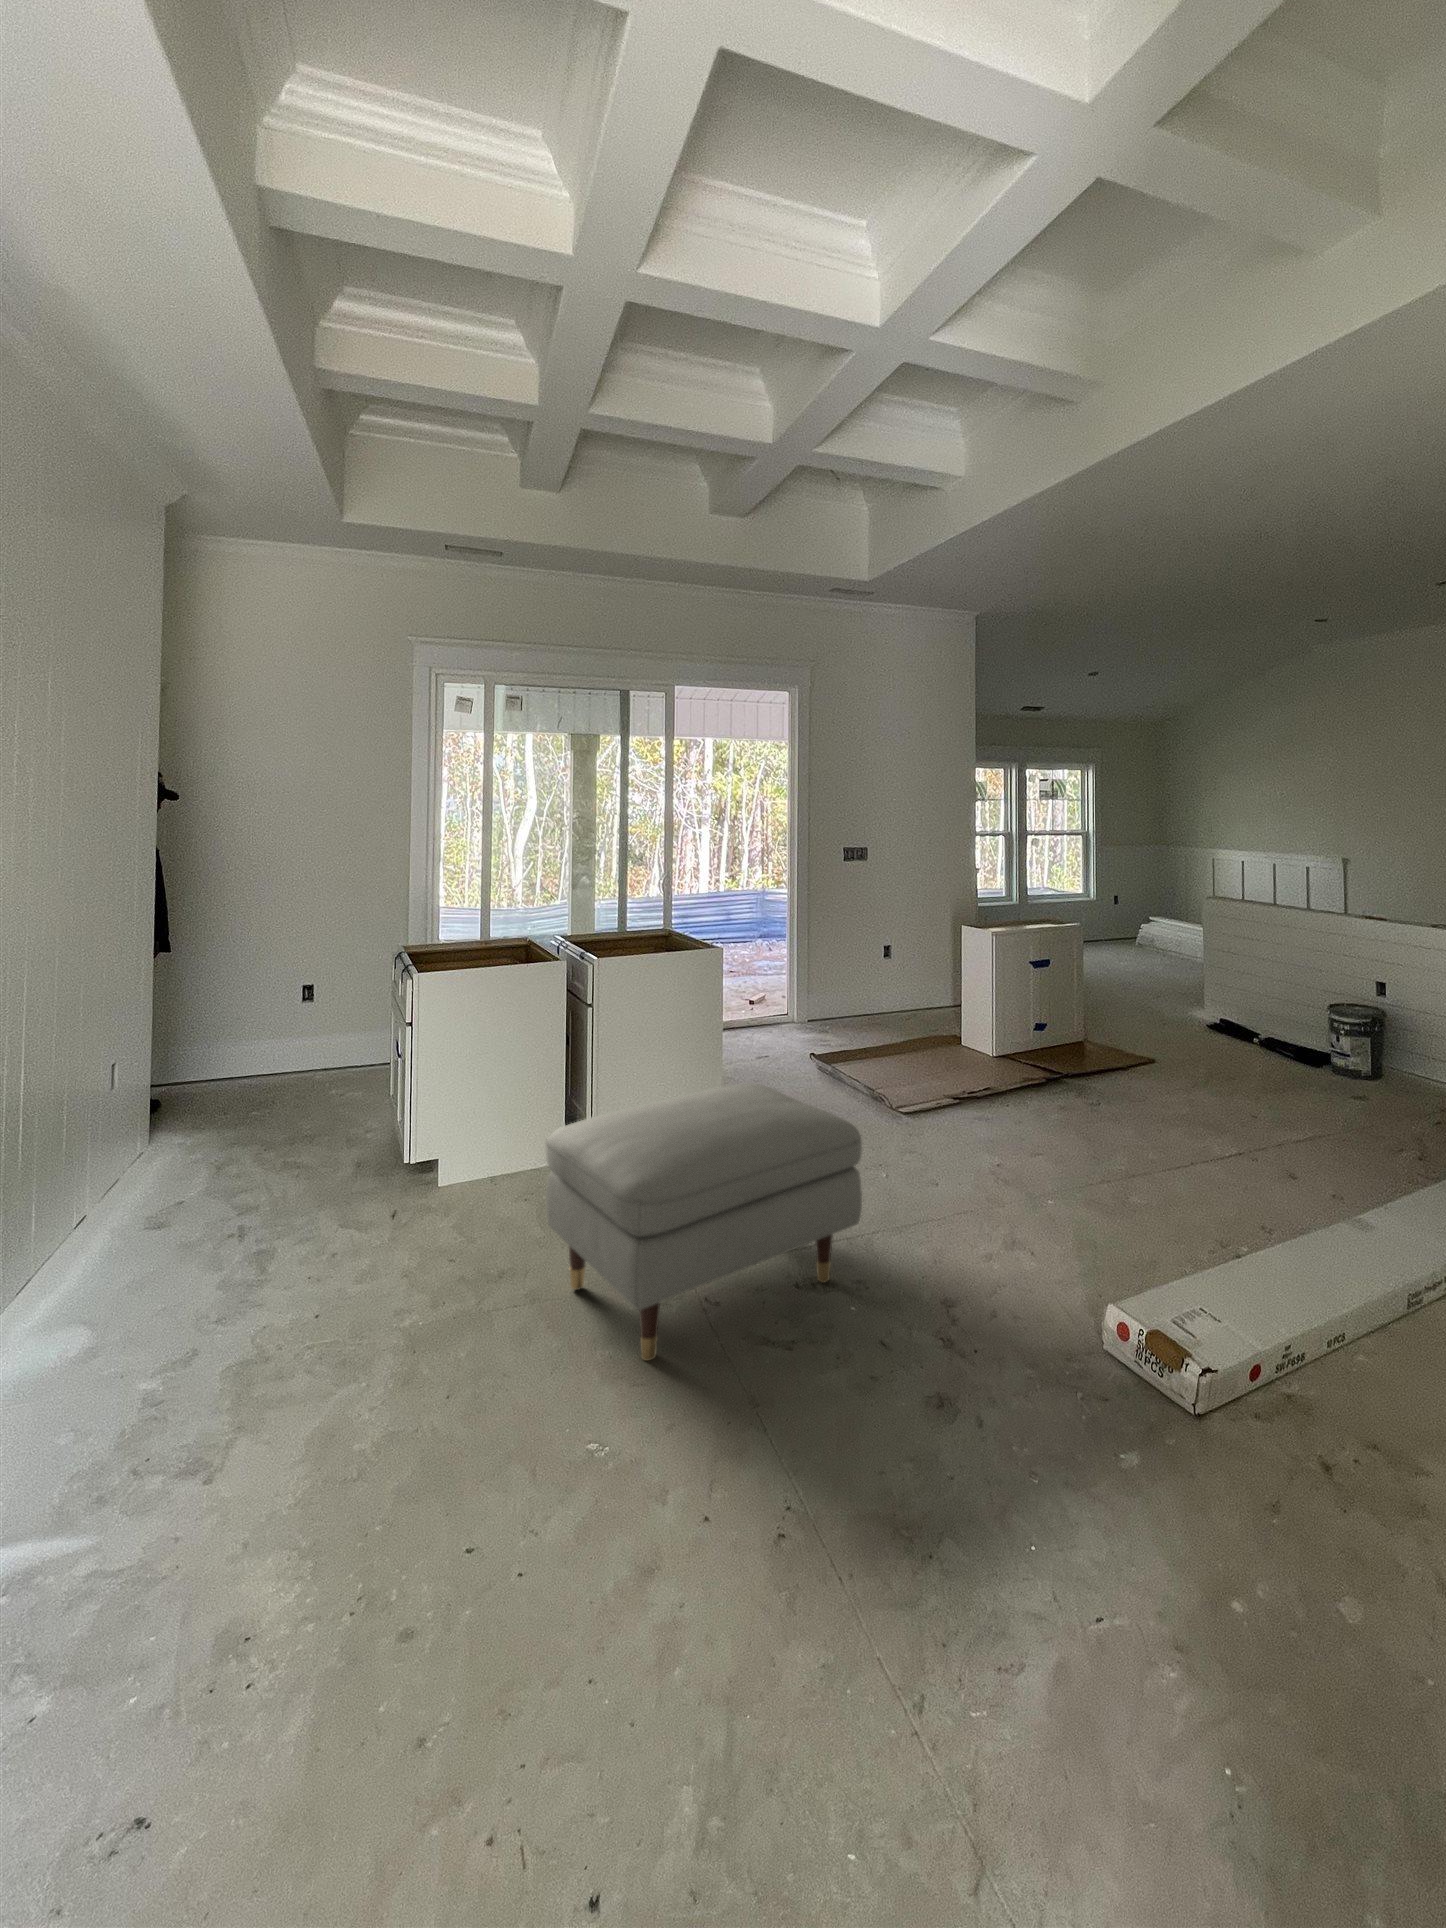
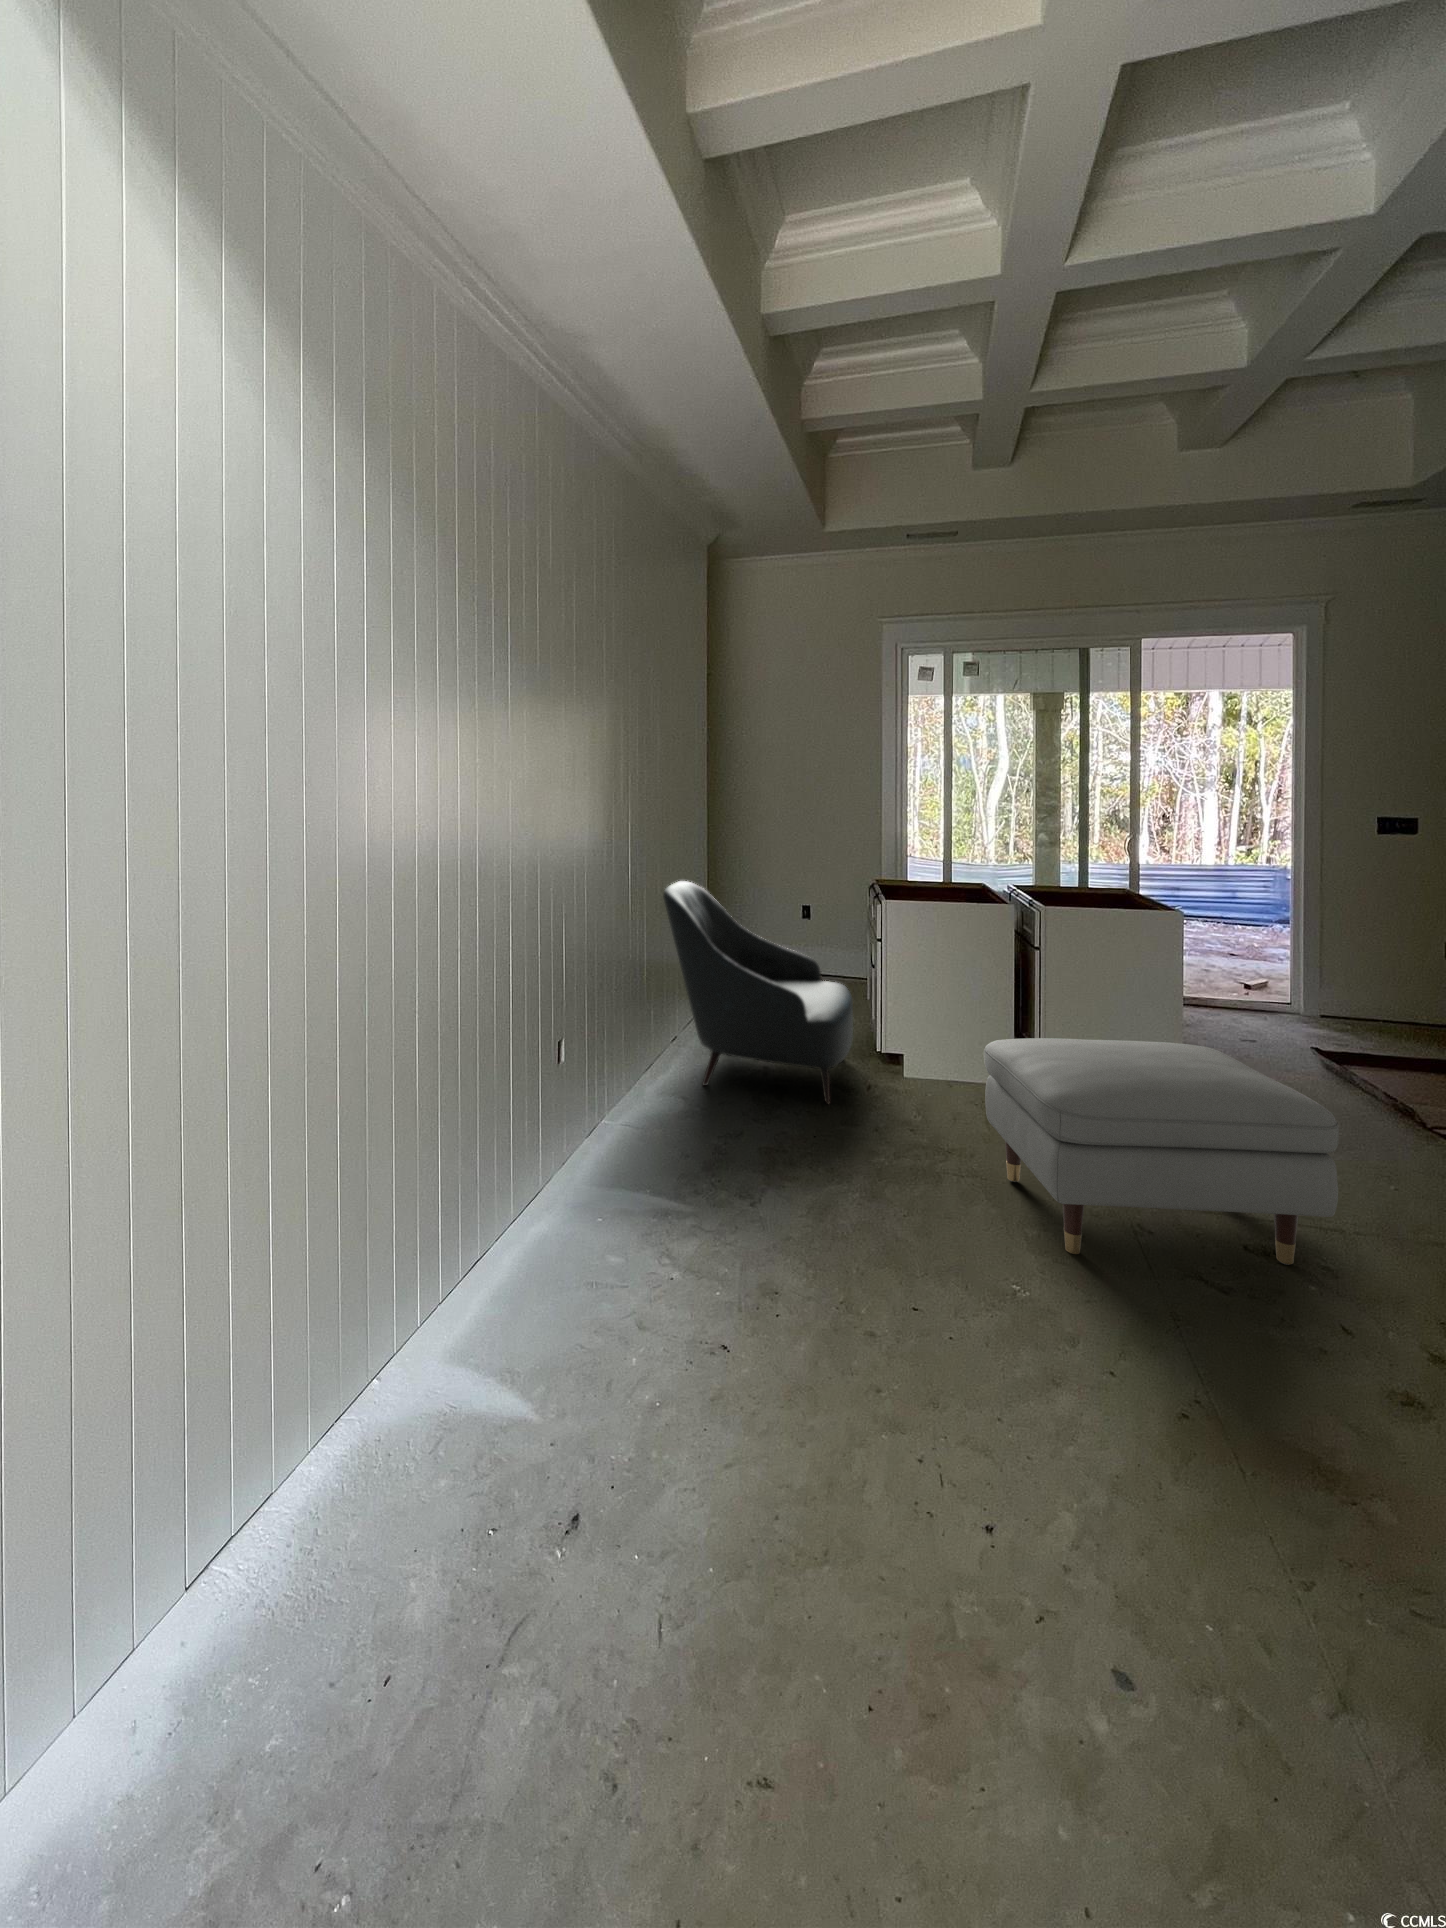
armchair: none [49,983,371,1299] -> present [663,881,853,1104]

